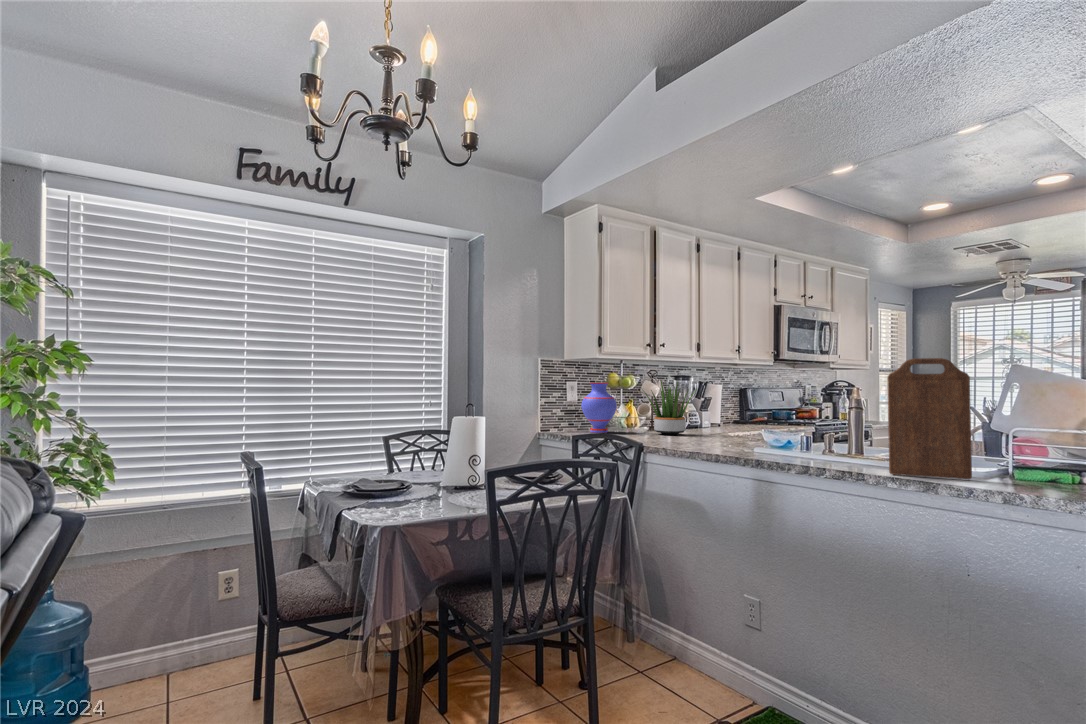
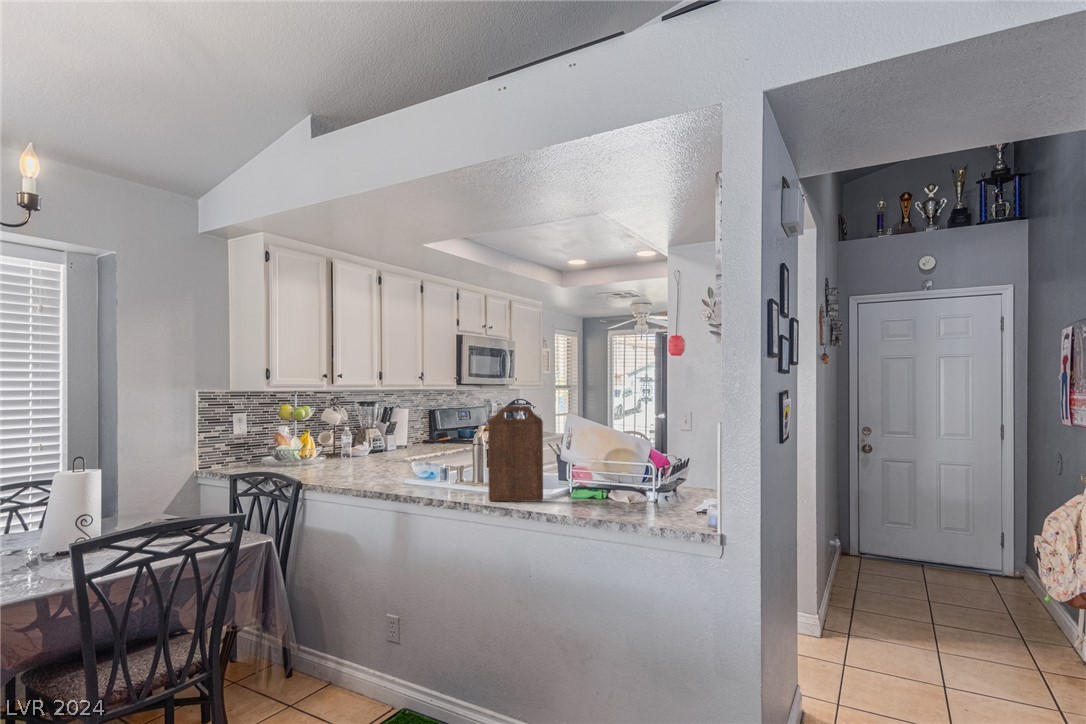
potted plant: present [645,381,696,435] -> none [312,410,373,465]
vase: present [582,383,617,433] -> none [248,414,288,467]

